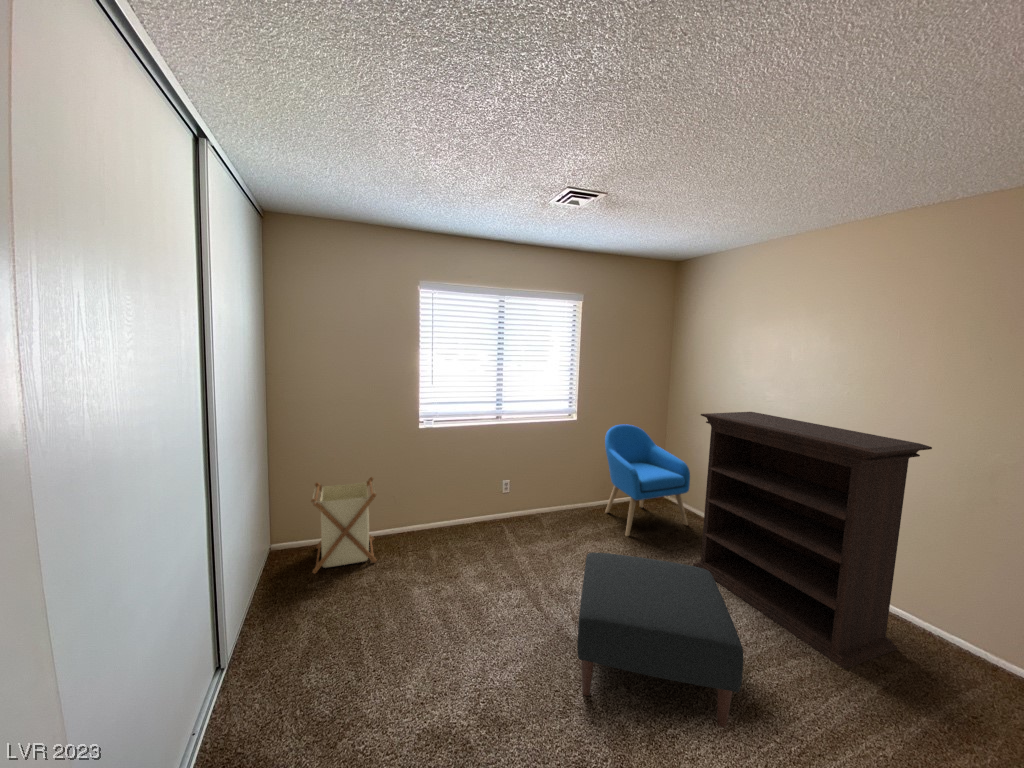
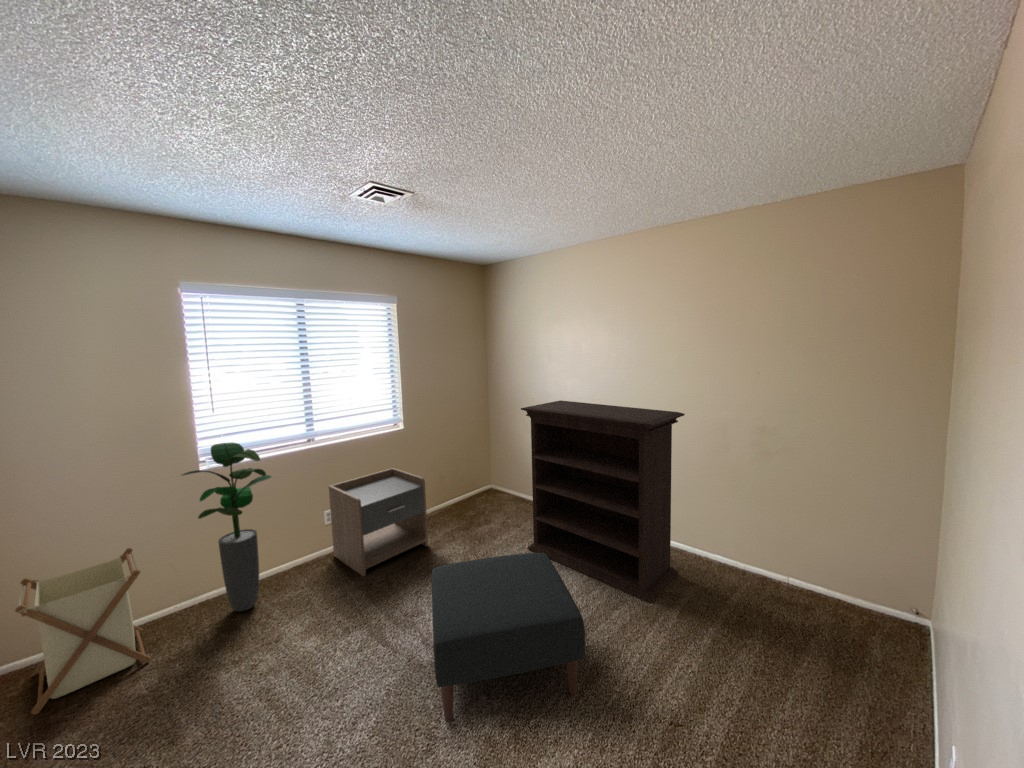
potted plant: none [406,410,466,546] -> present [182,442,271,612]
armchair: present [605,424,690,536] -> none [434,426,518,537]
nightstand: none [507,455,592,546] -> present [329,468,428,576]

